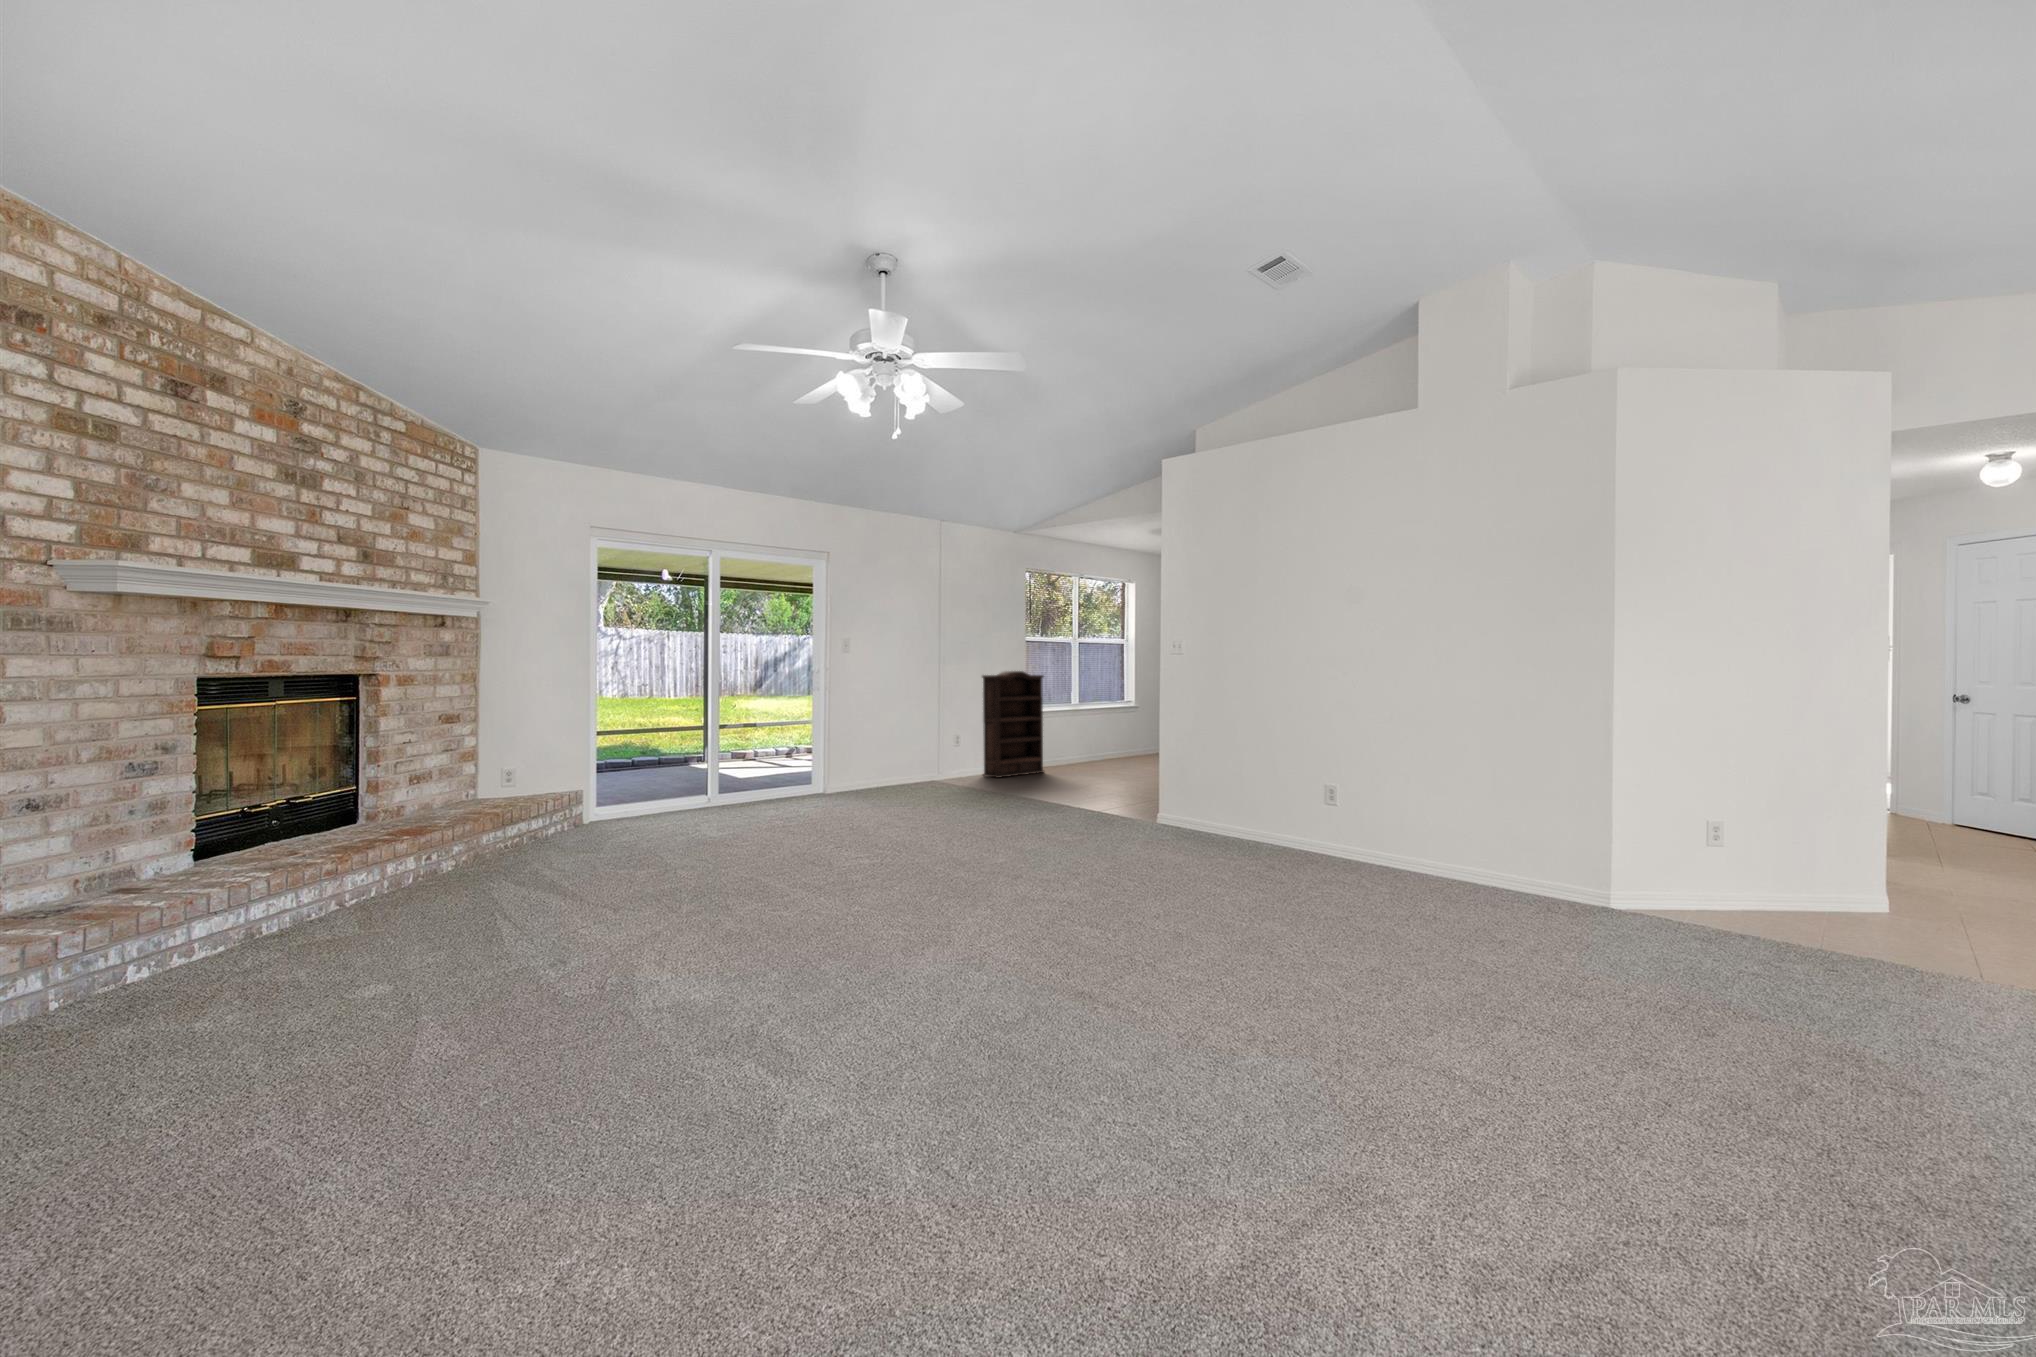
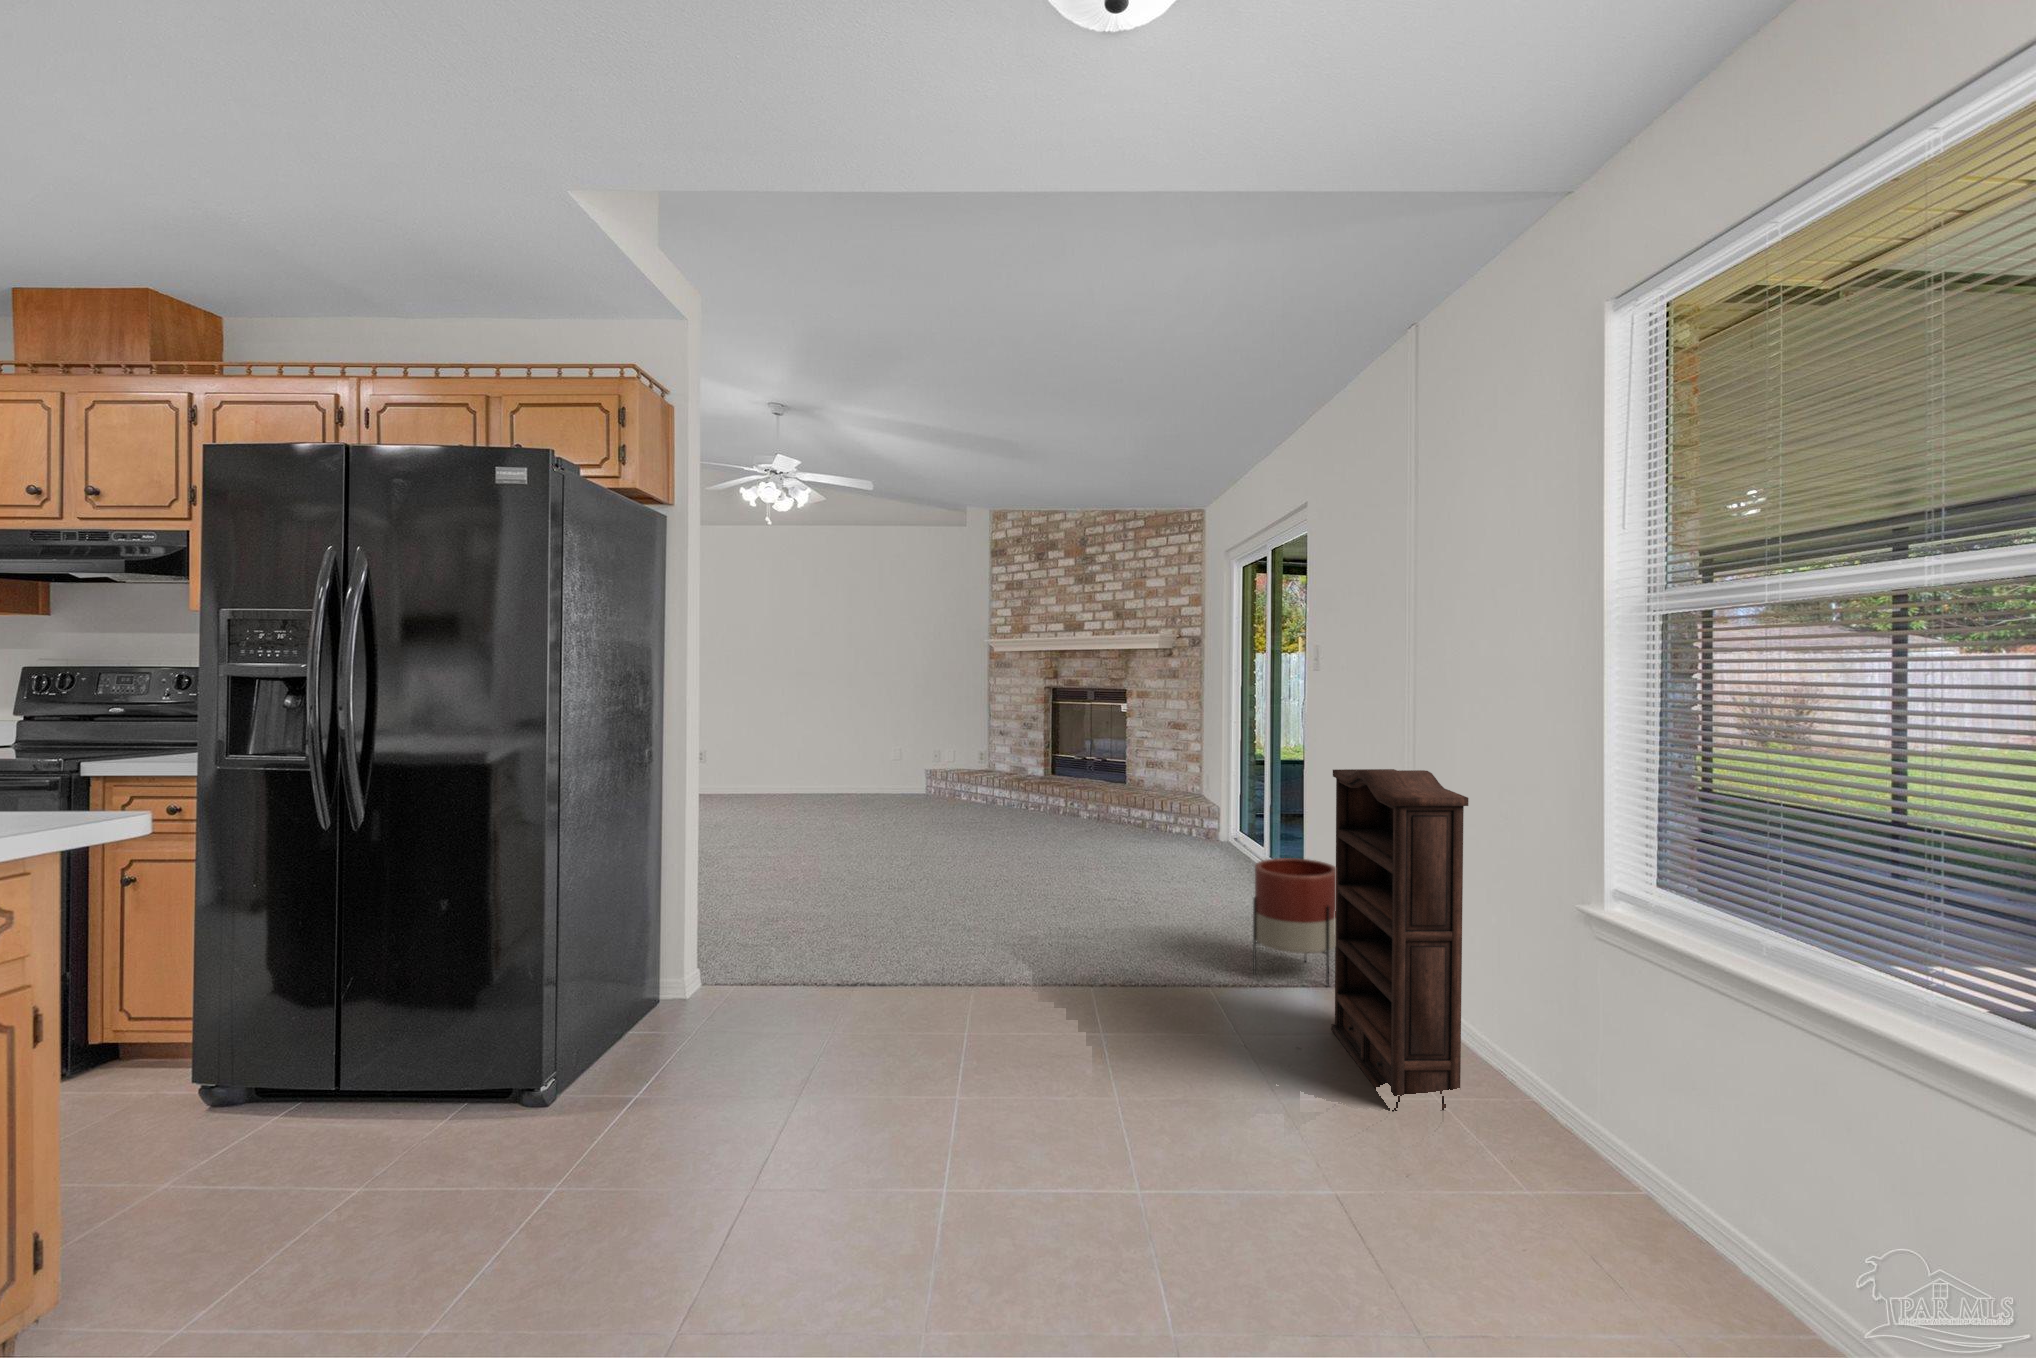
planter: none [924,731,964,786] -> present [1253,858,1336,986]

